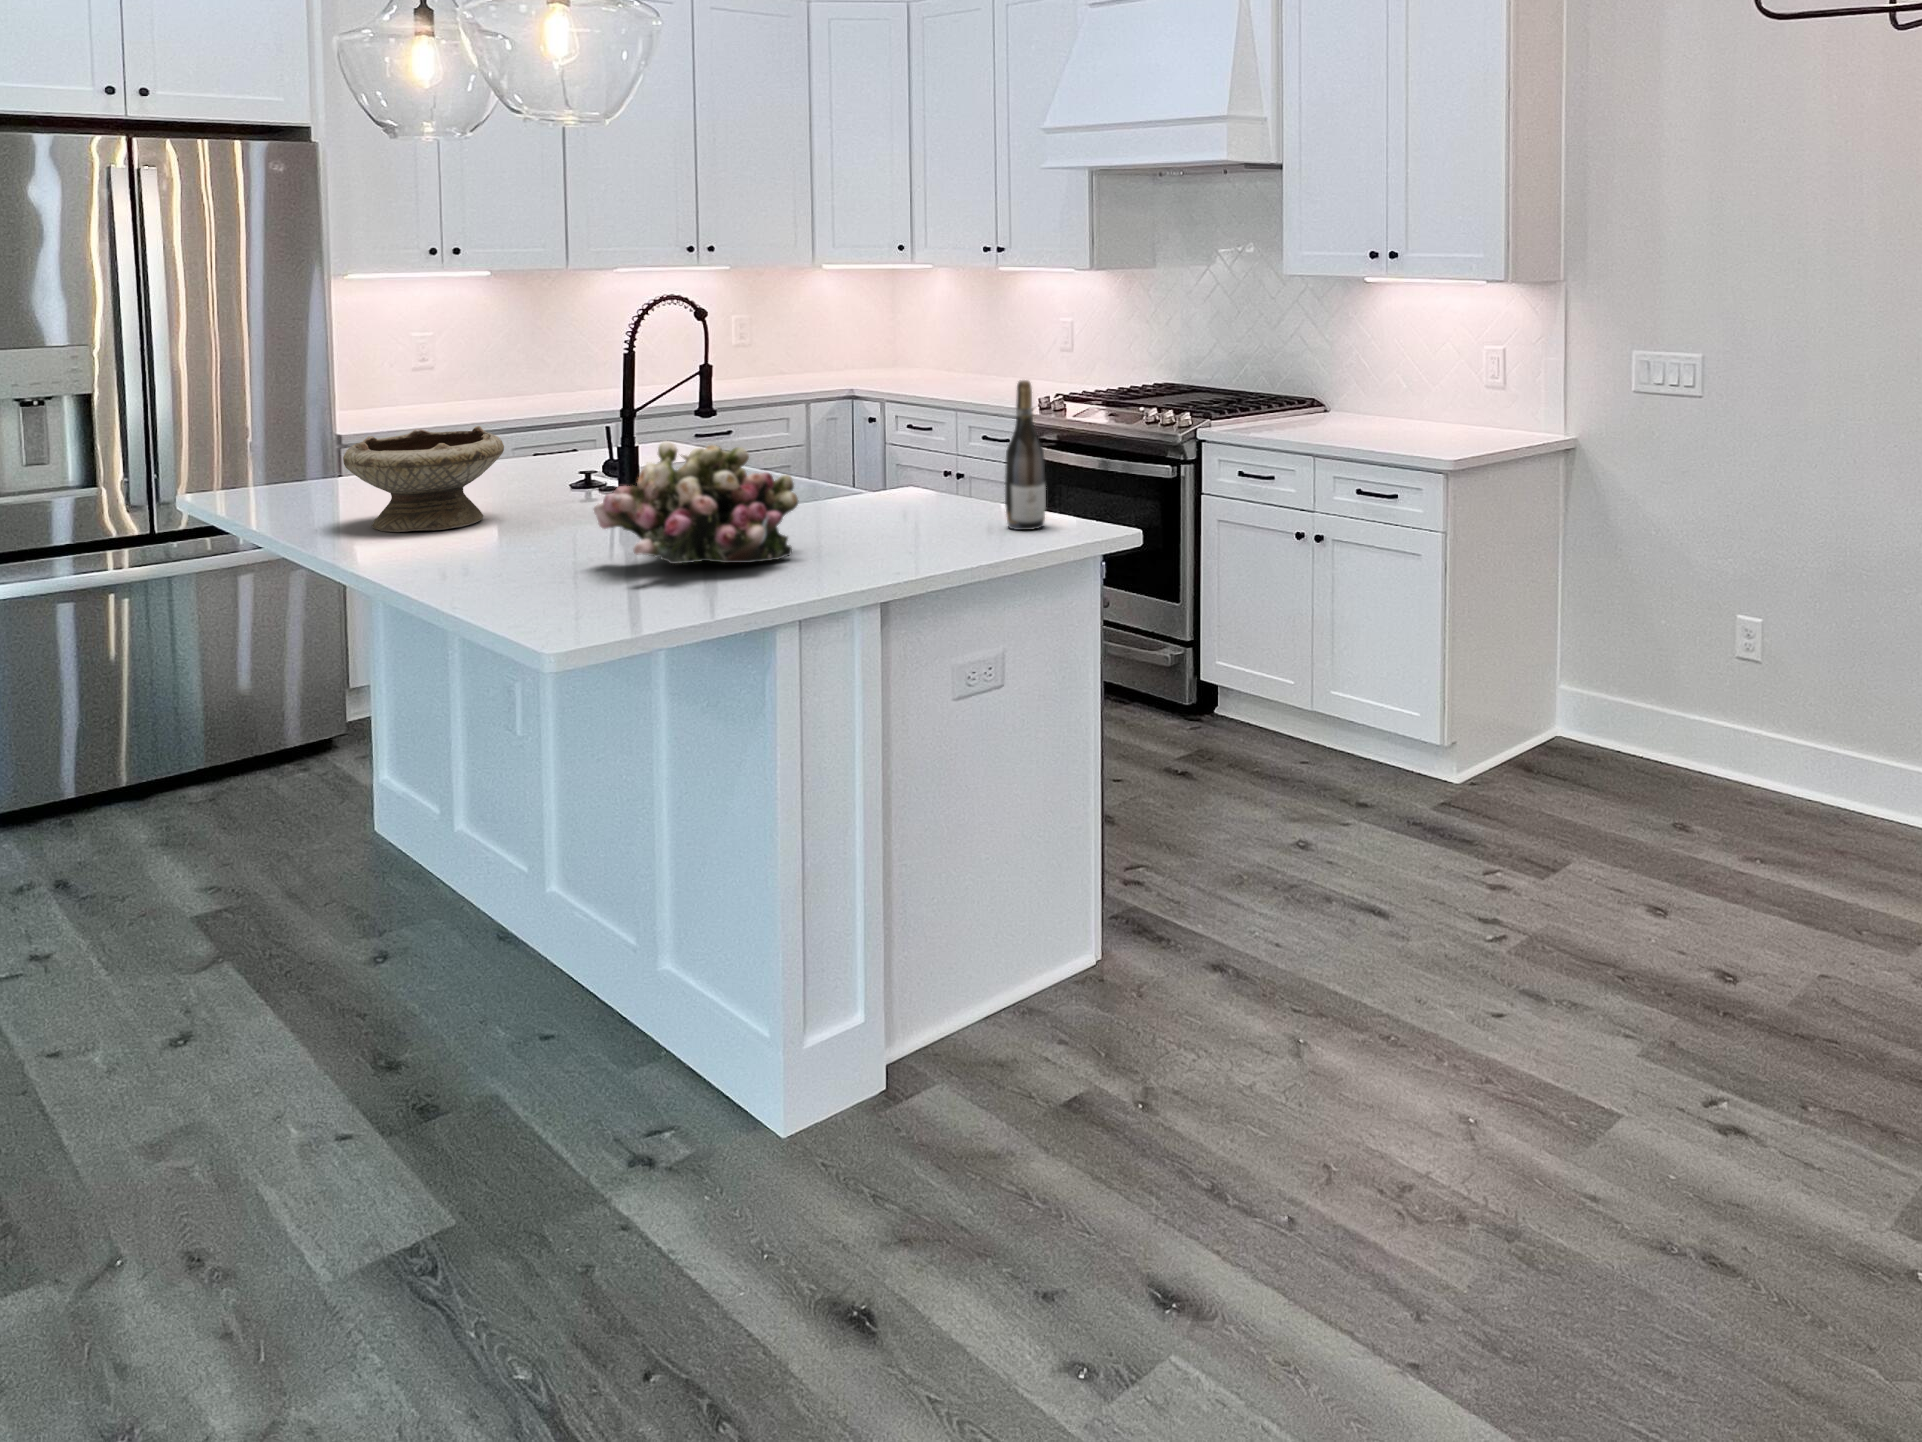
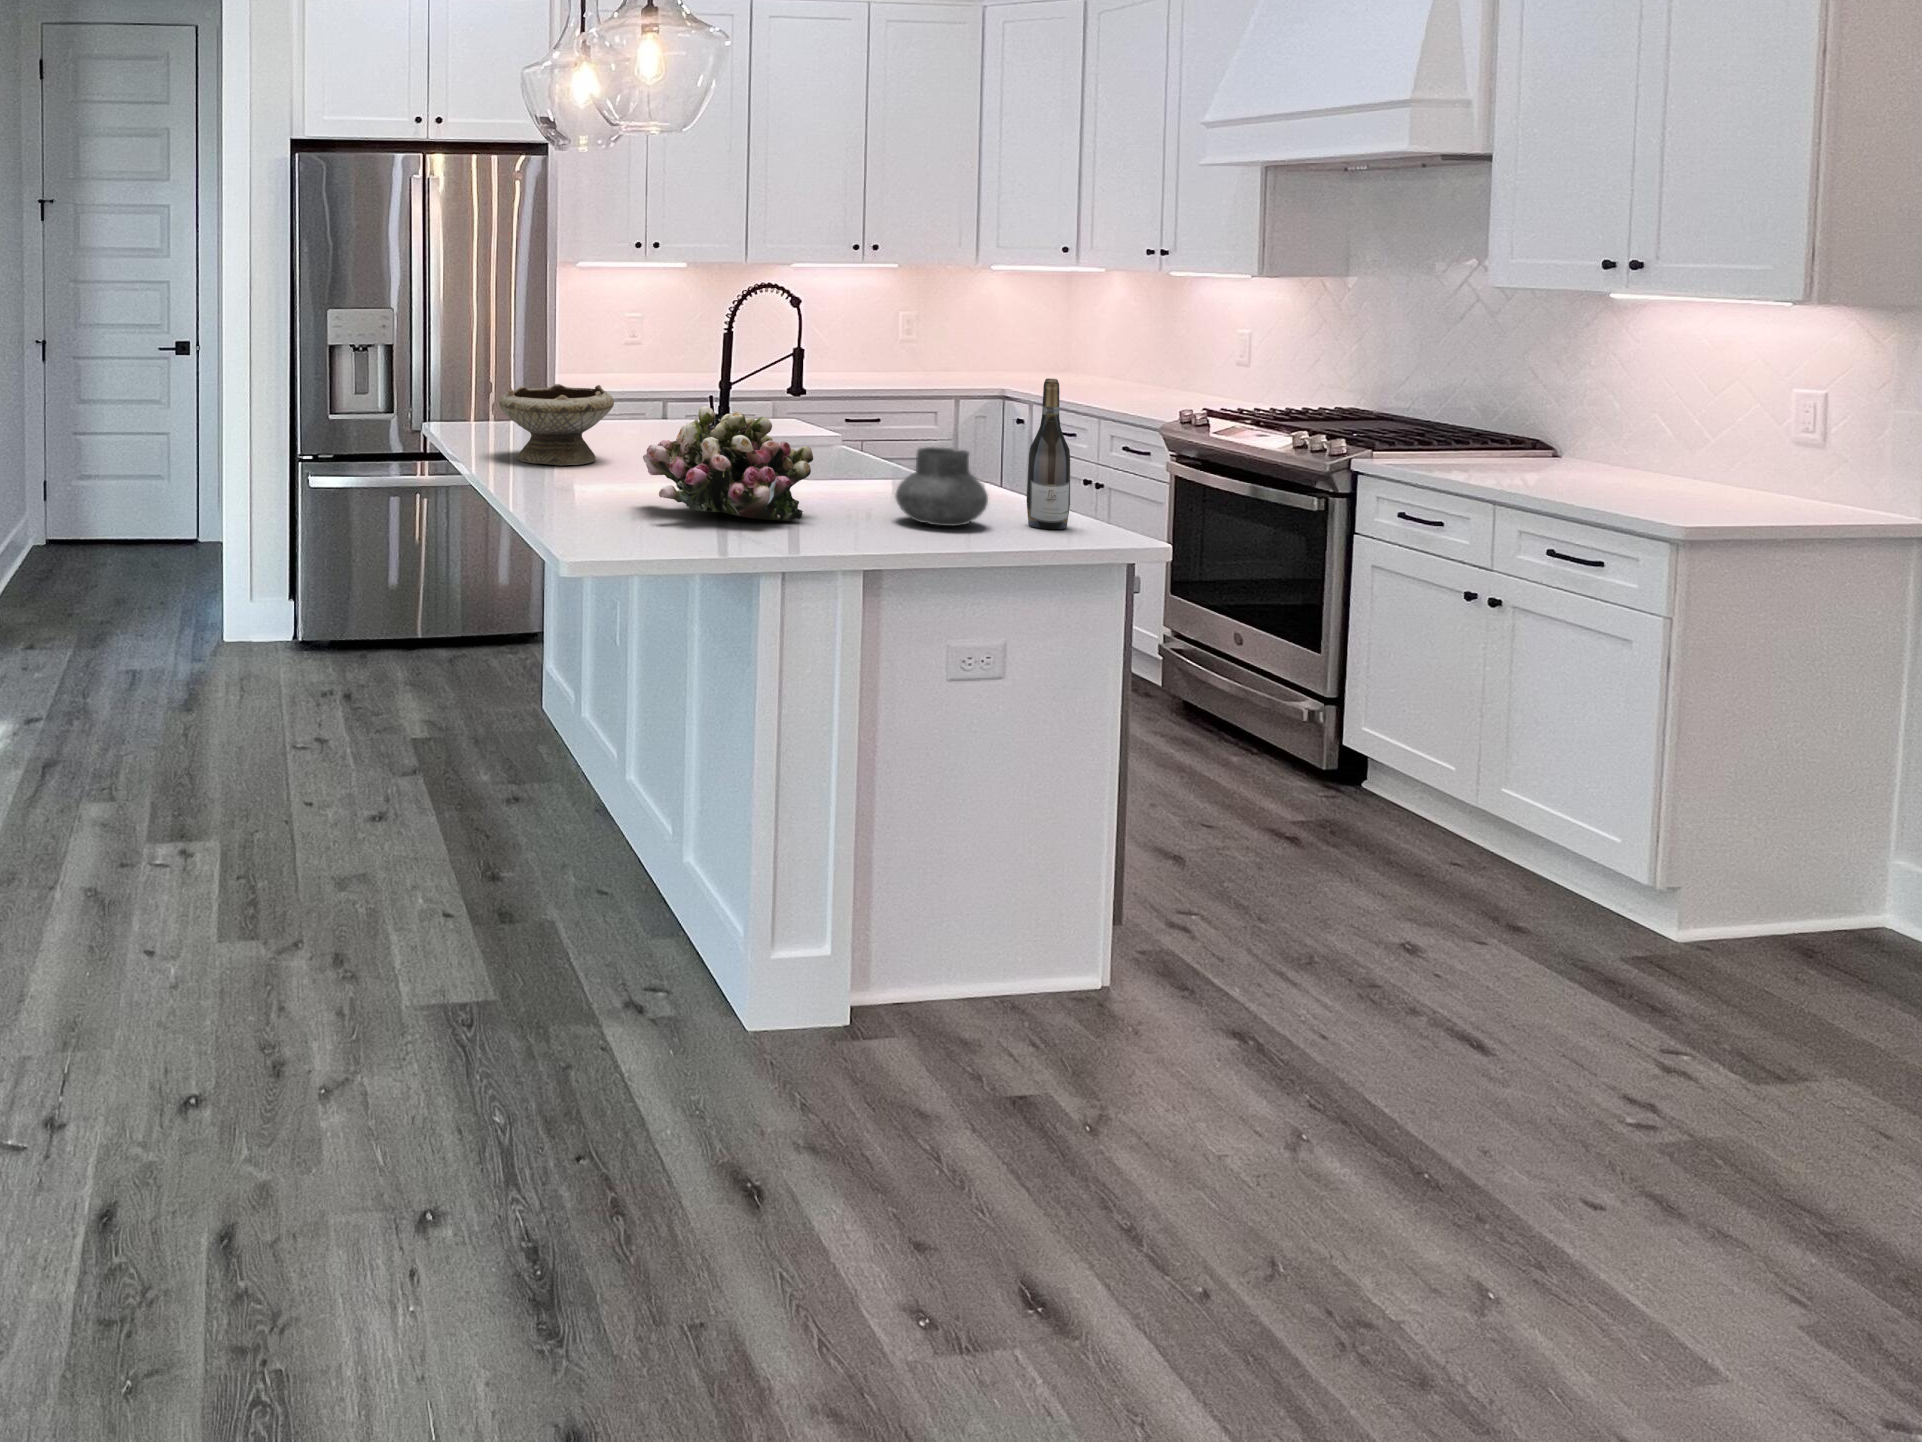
vase: none [882,460,976,542] -> present [895,447,988,526]

